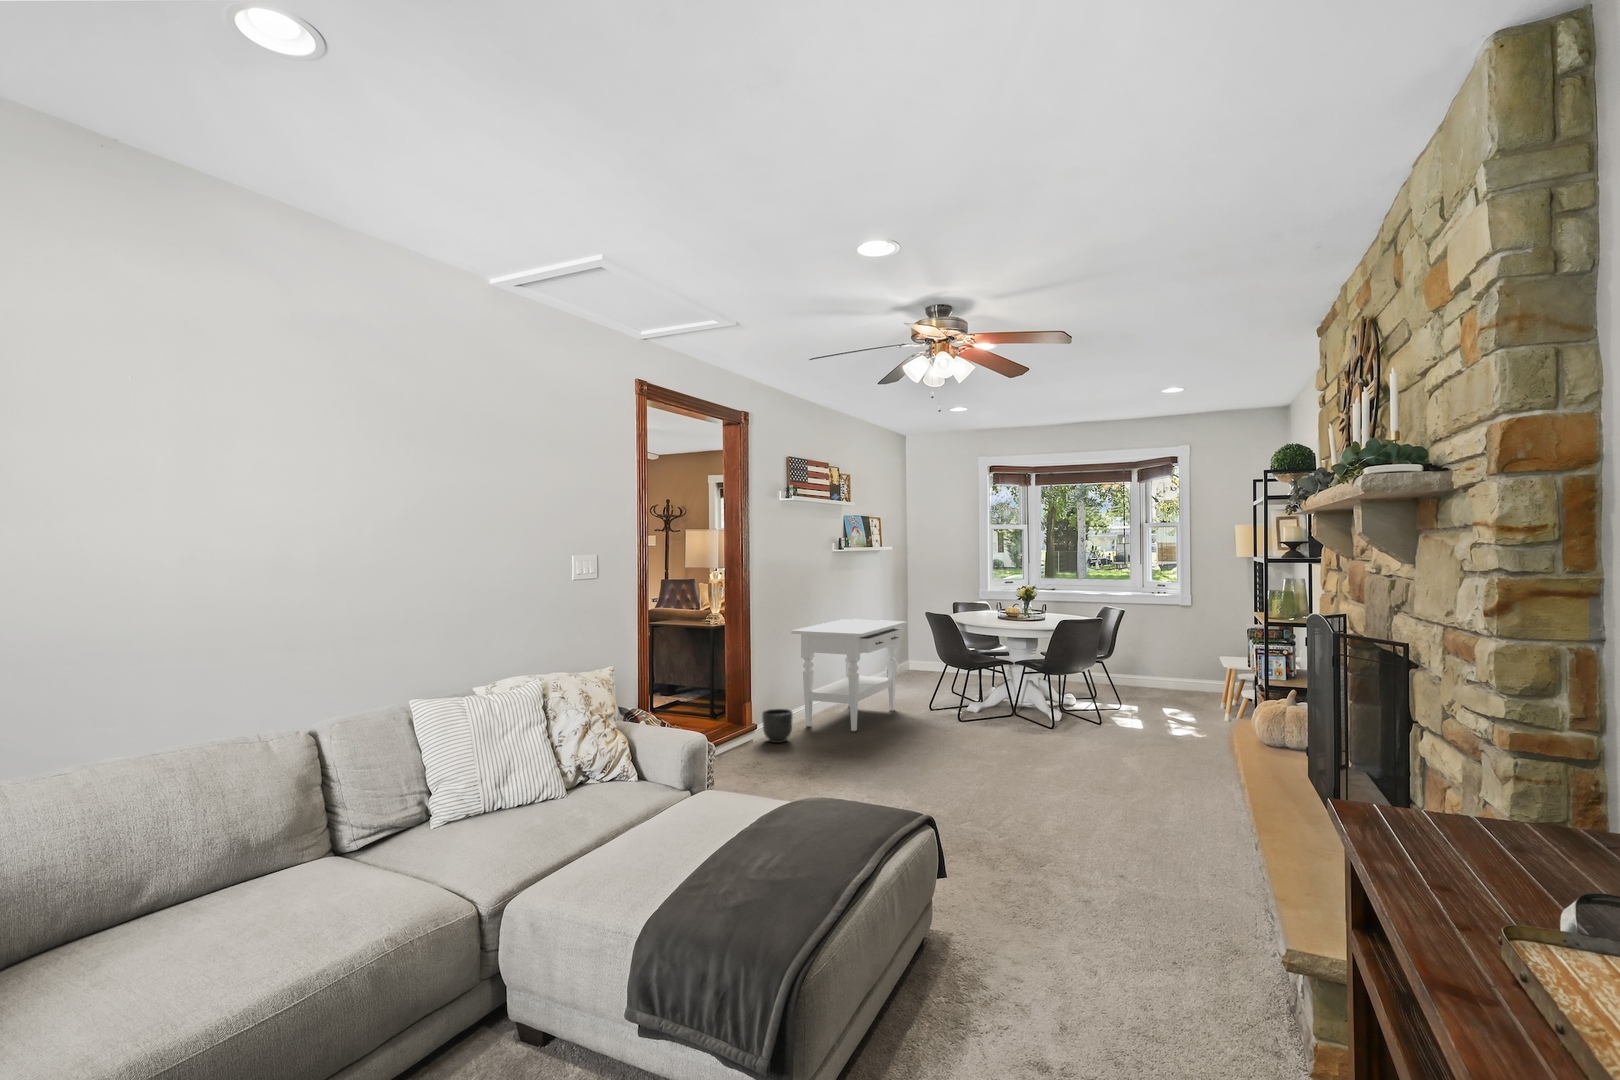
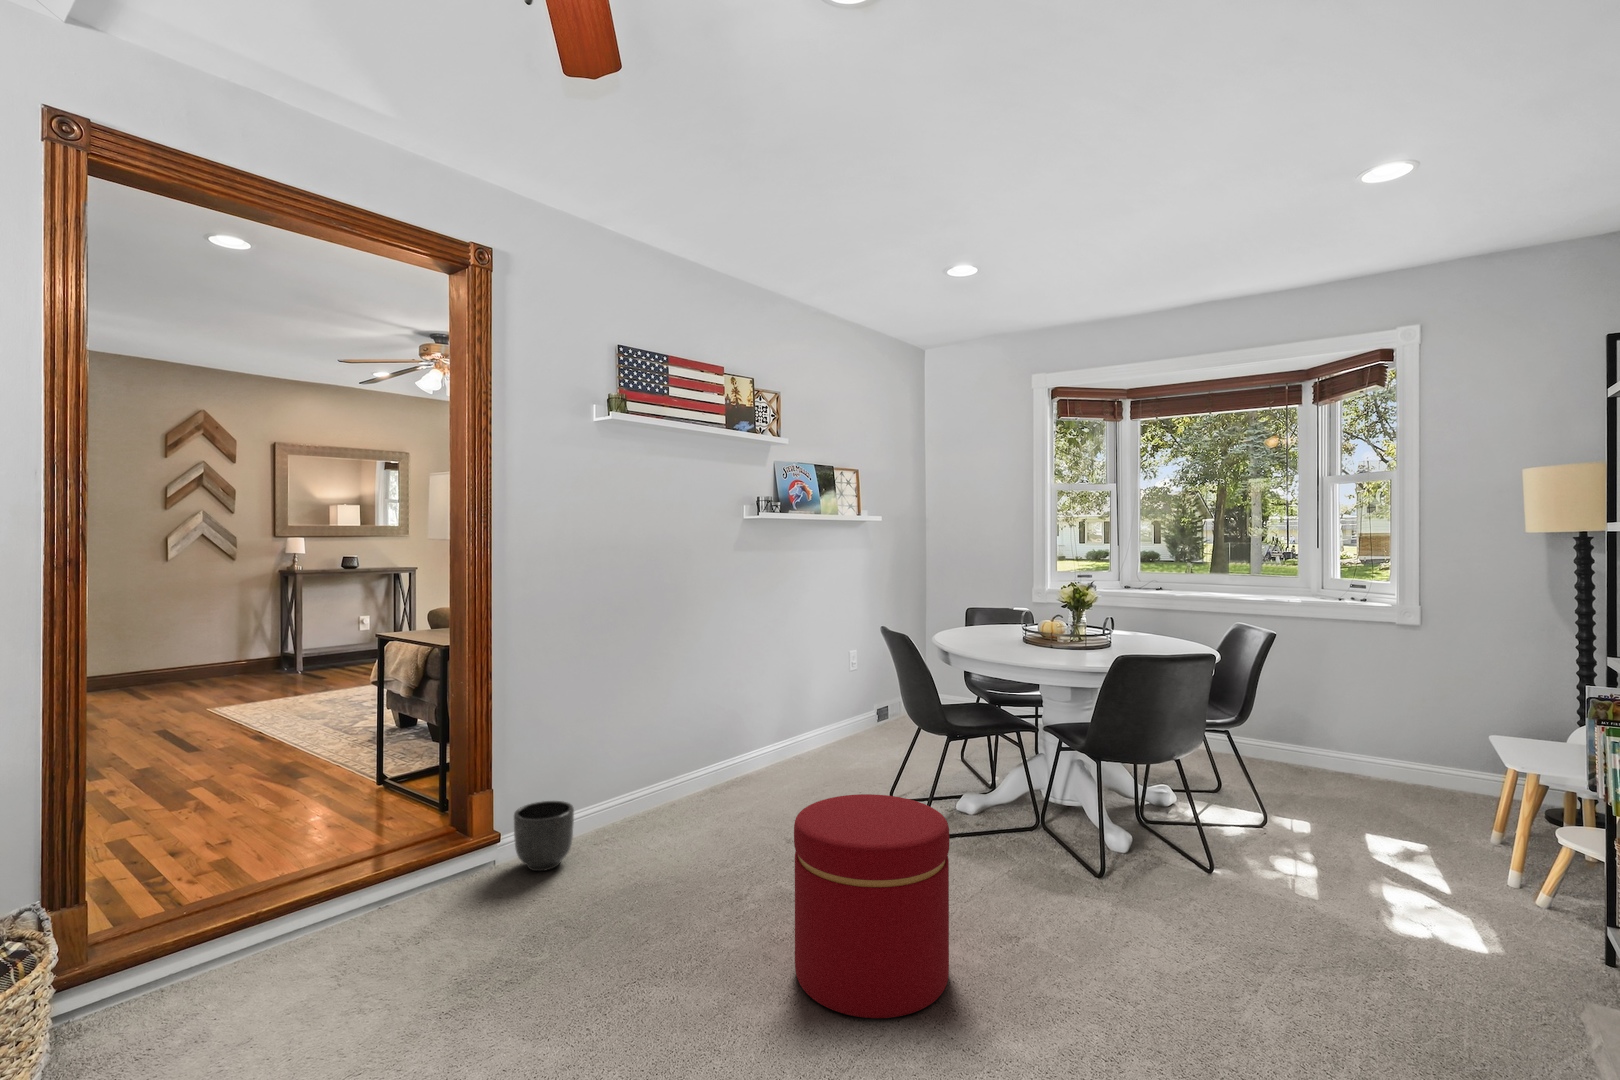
side table: present [791,619,907,731] -> none [613,632,857,851]
ottoman: none [941,684,1009,766] -> present [794,794,950,1018]

